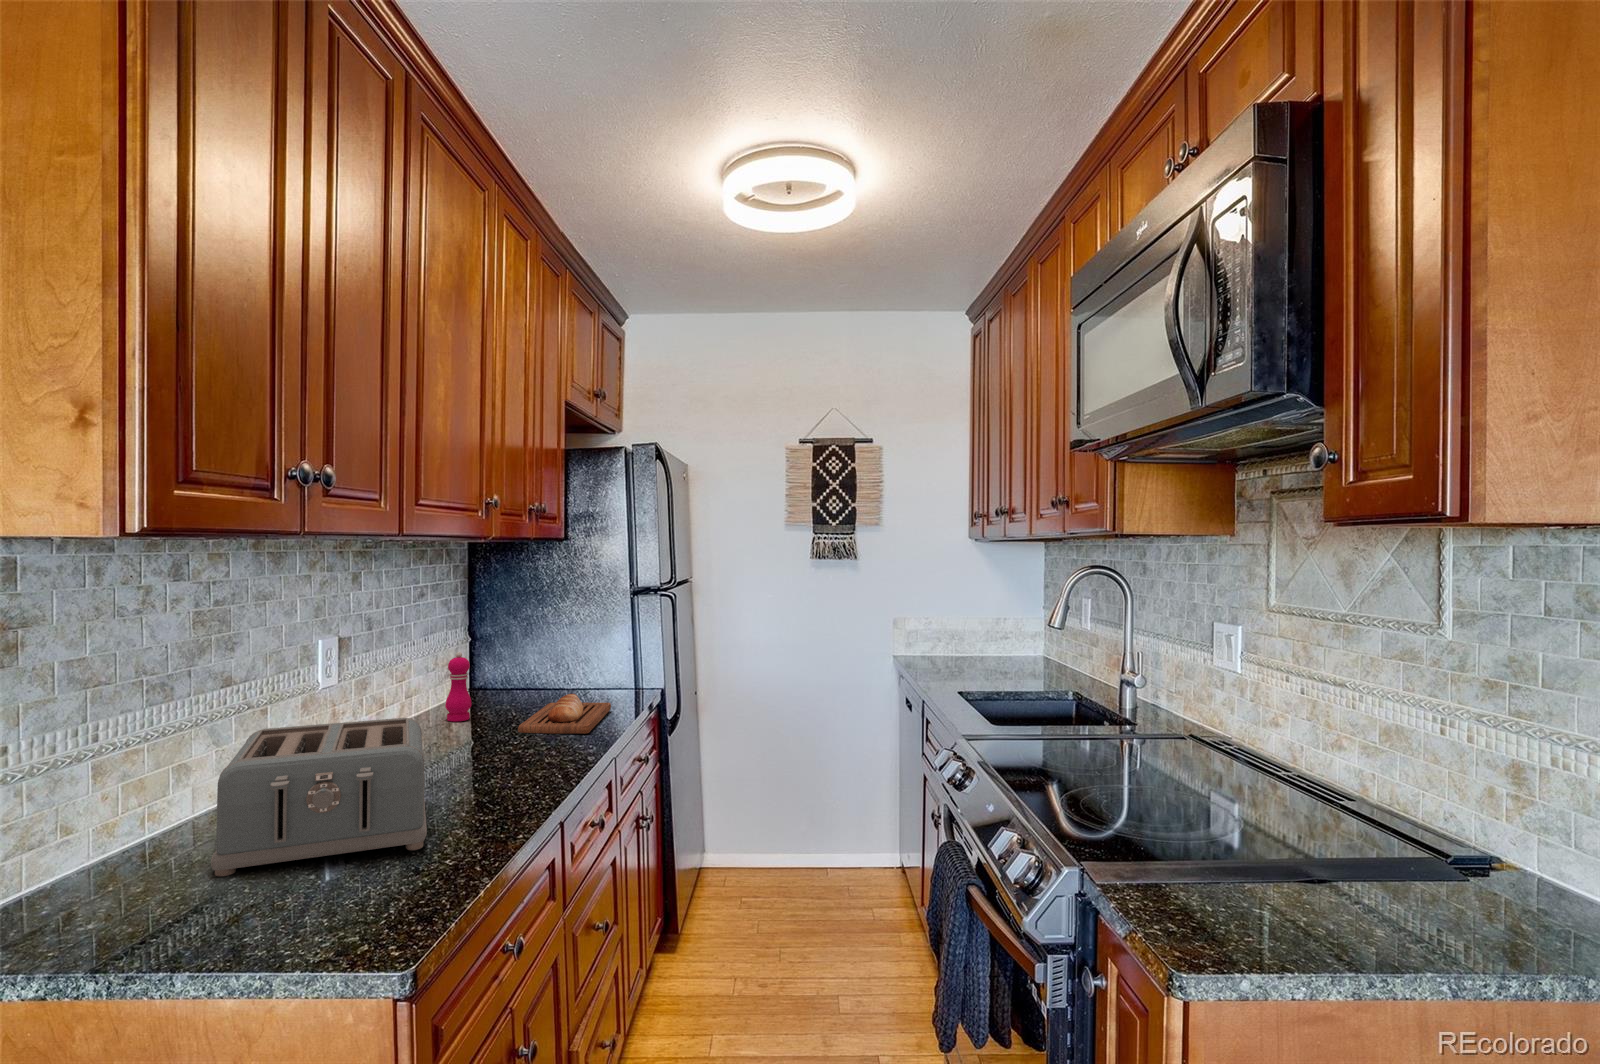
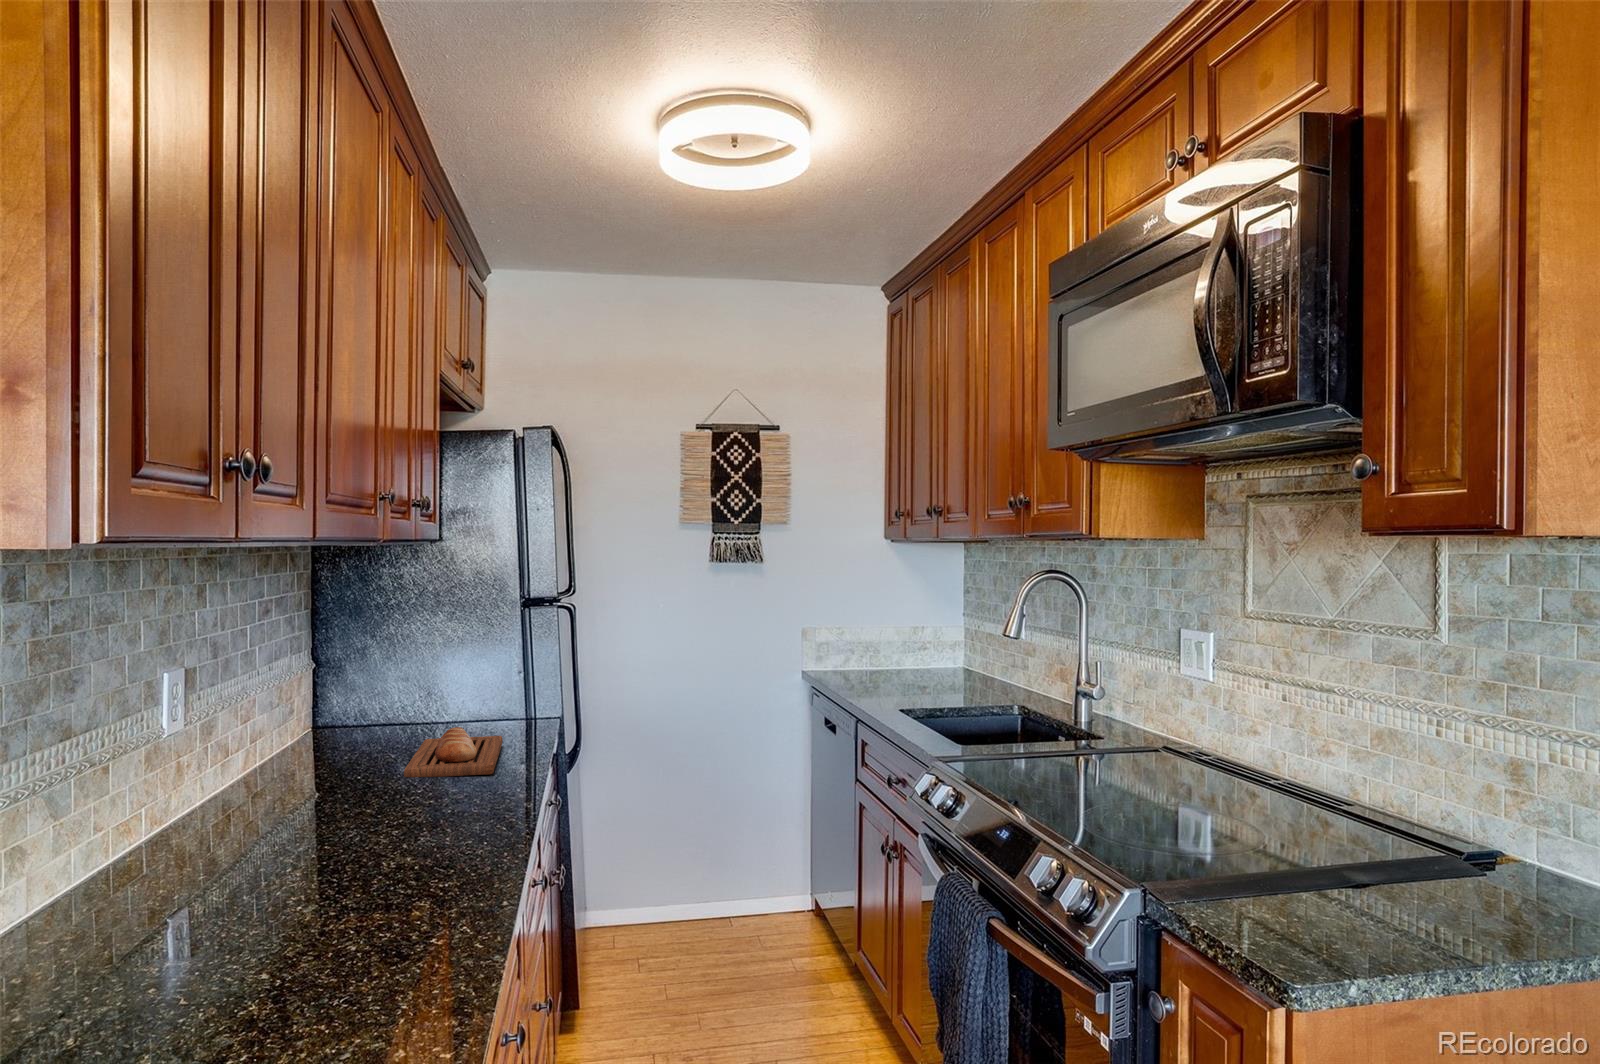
pepper mill: present [445,652,472,722] -> none [302,682,335,768]
toaster: present [211,718,427,876] -> none [109,767,385,987]

